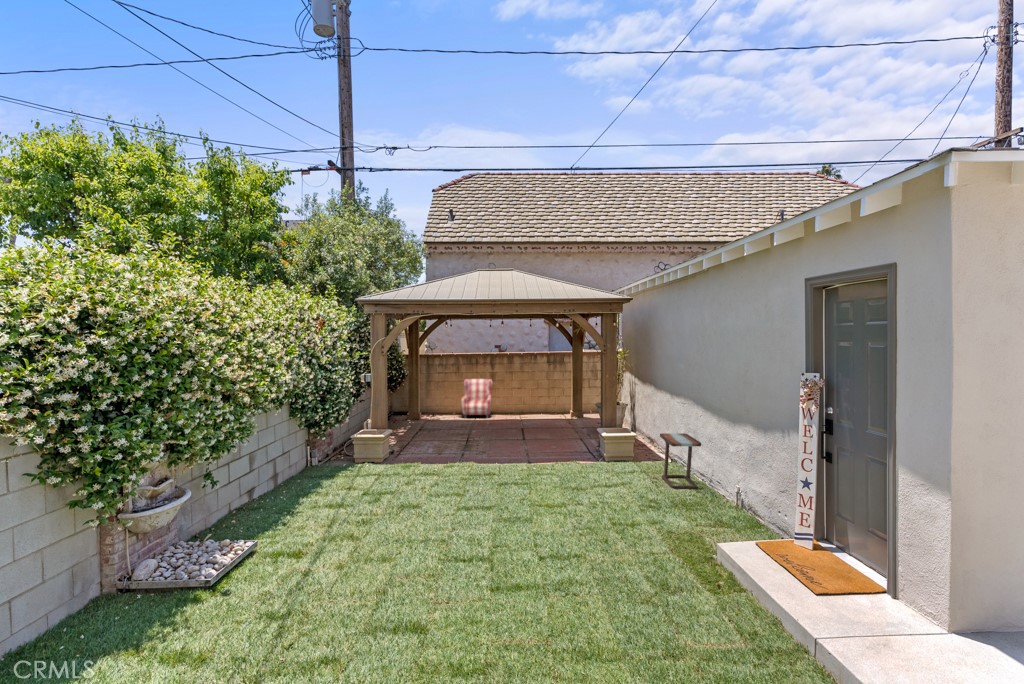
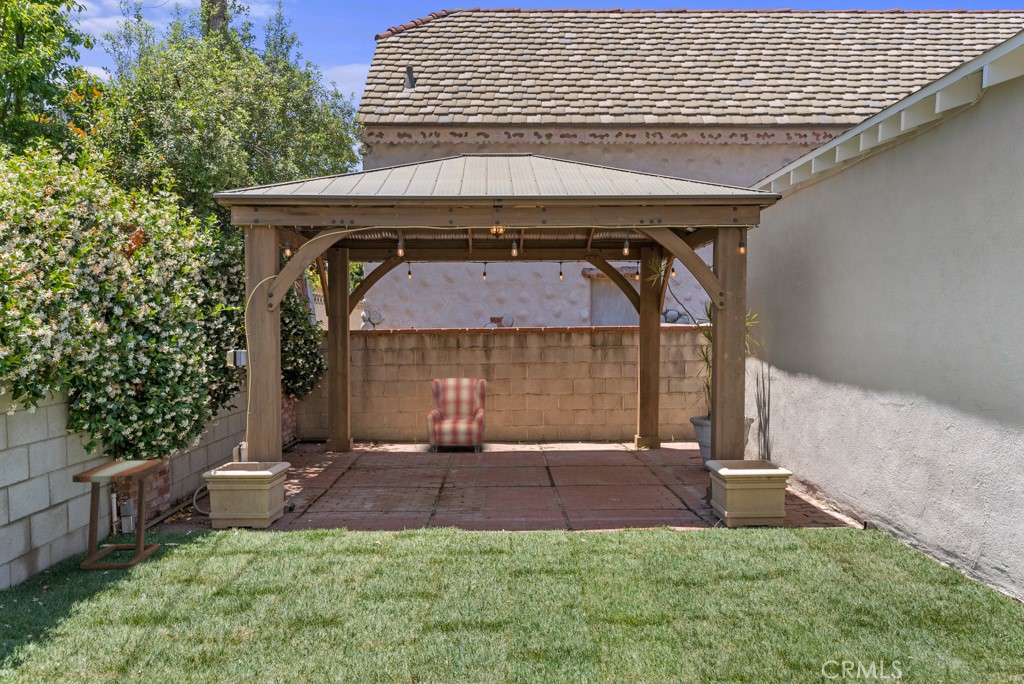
side table: present [660,433,701,489] -> present [72,460,172,570]

